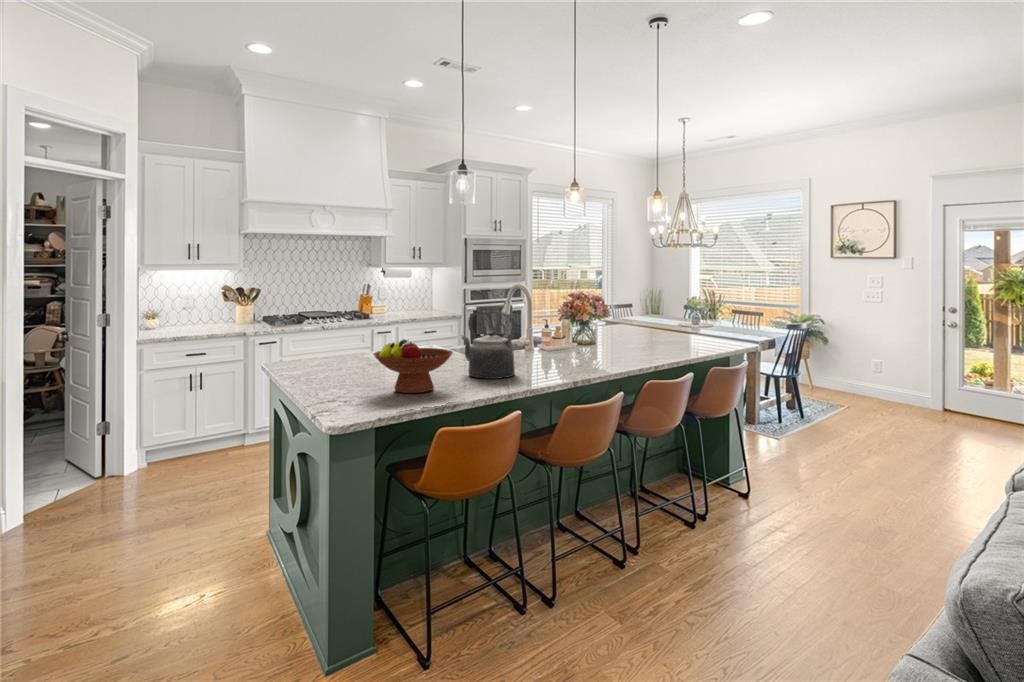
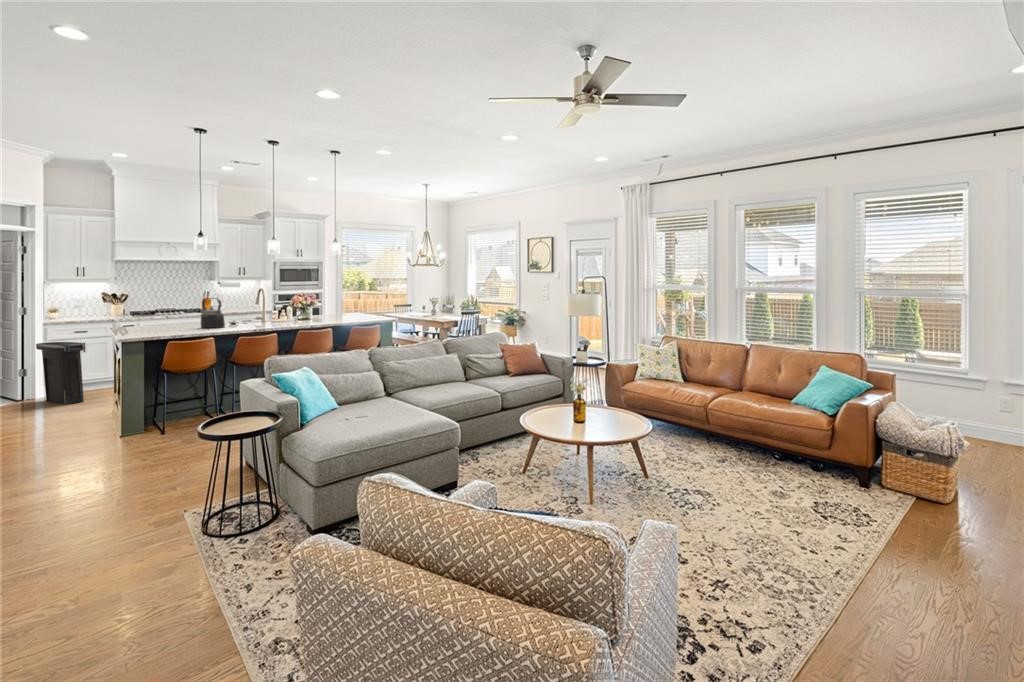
fruit bowl: present [373,339,453,393] -> none [142,308,181,330]
trash can: none [126,373,208,489] -> present [36,342,85,404]

